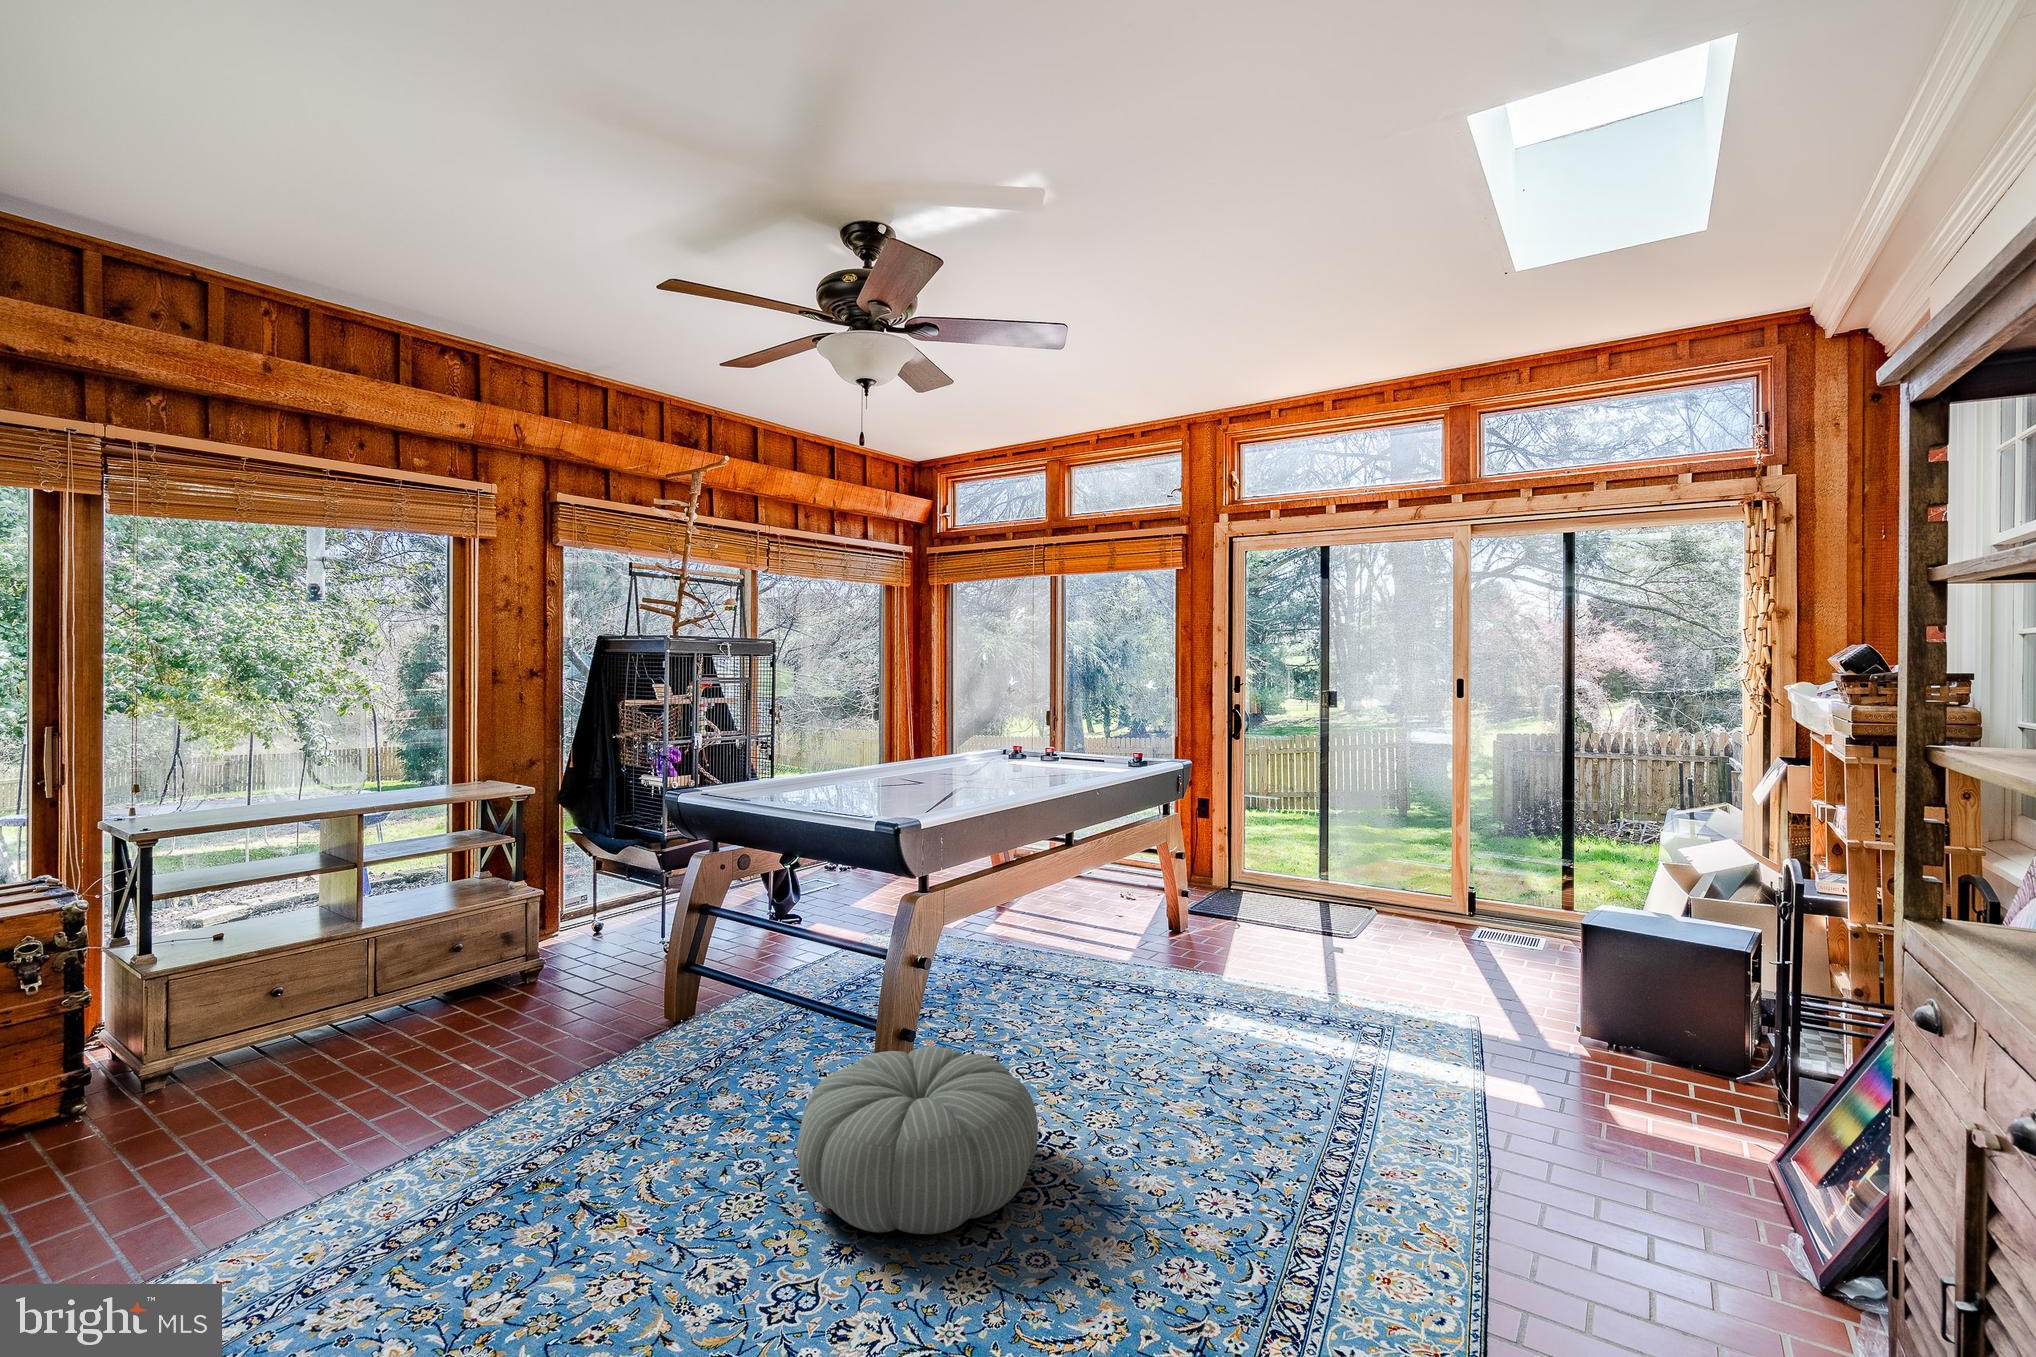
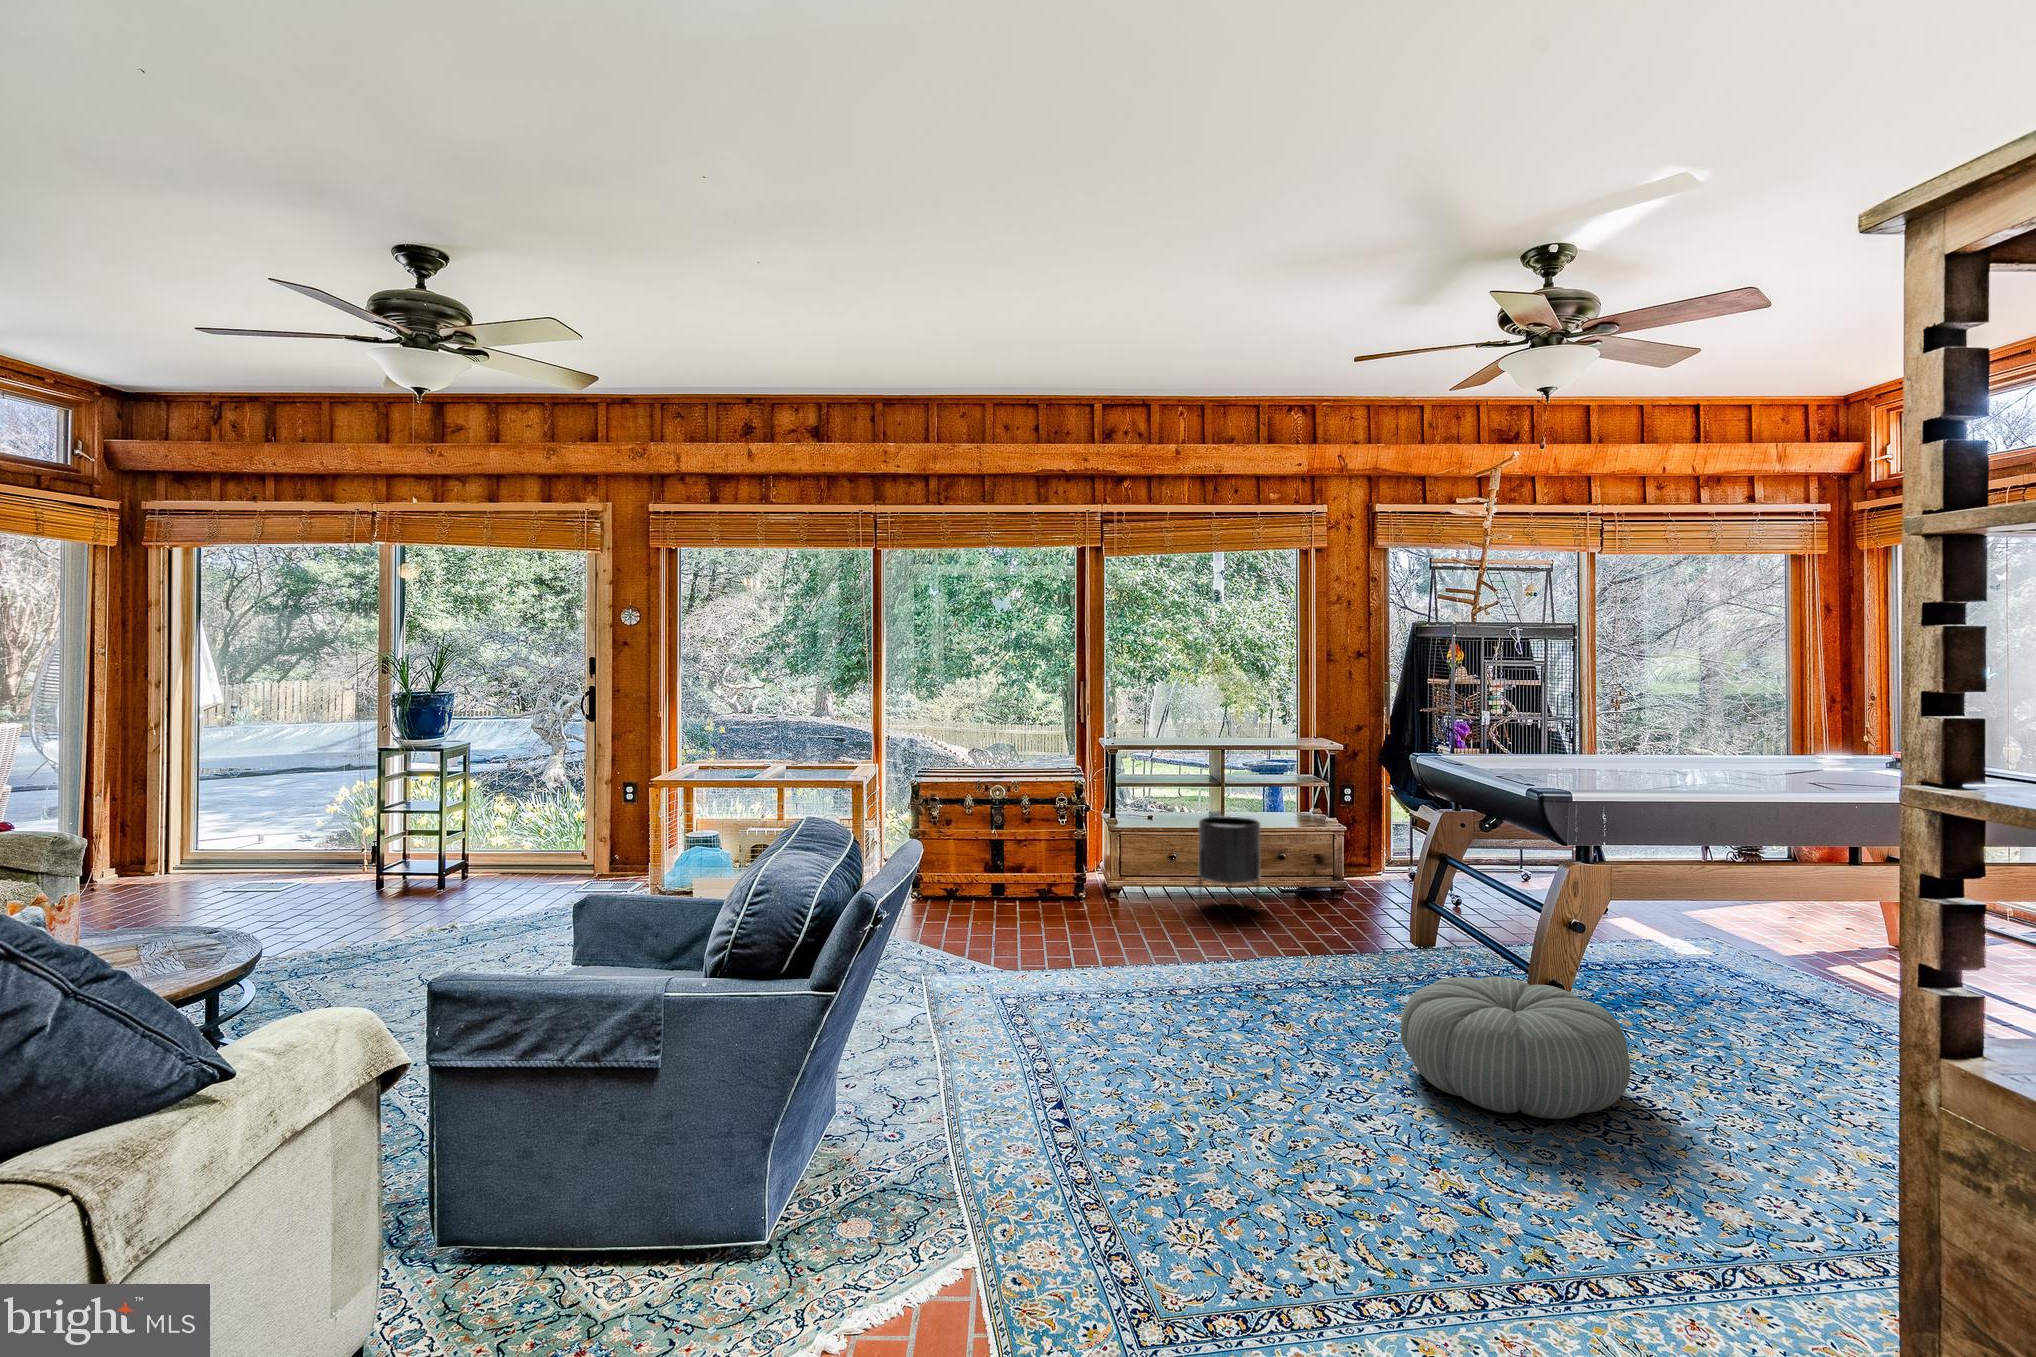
planter: none [337,905,444,1058] -> present [1198,816,1260,911]

